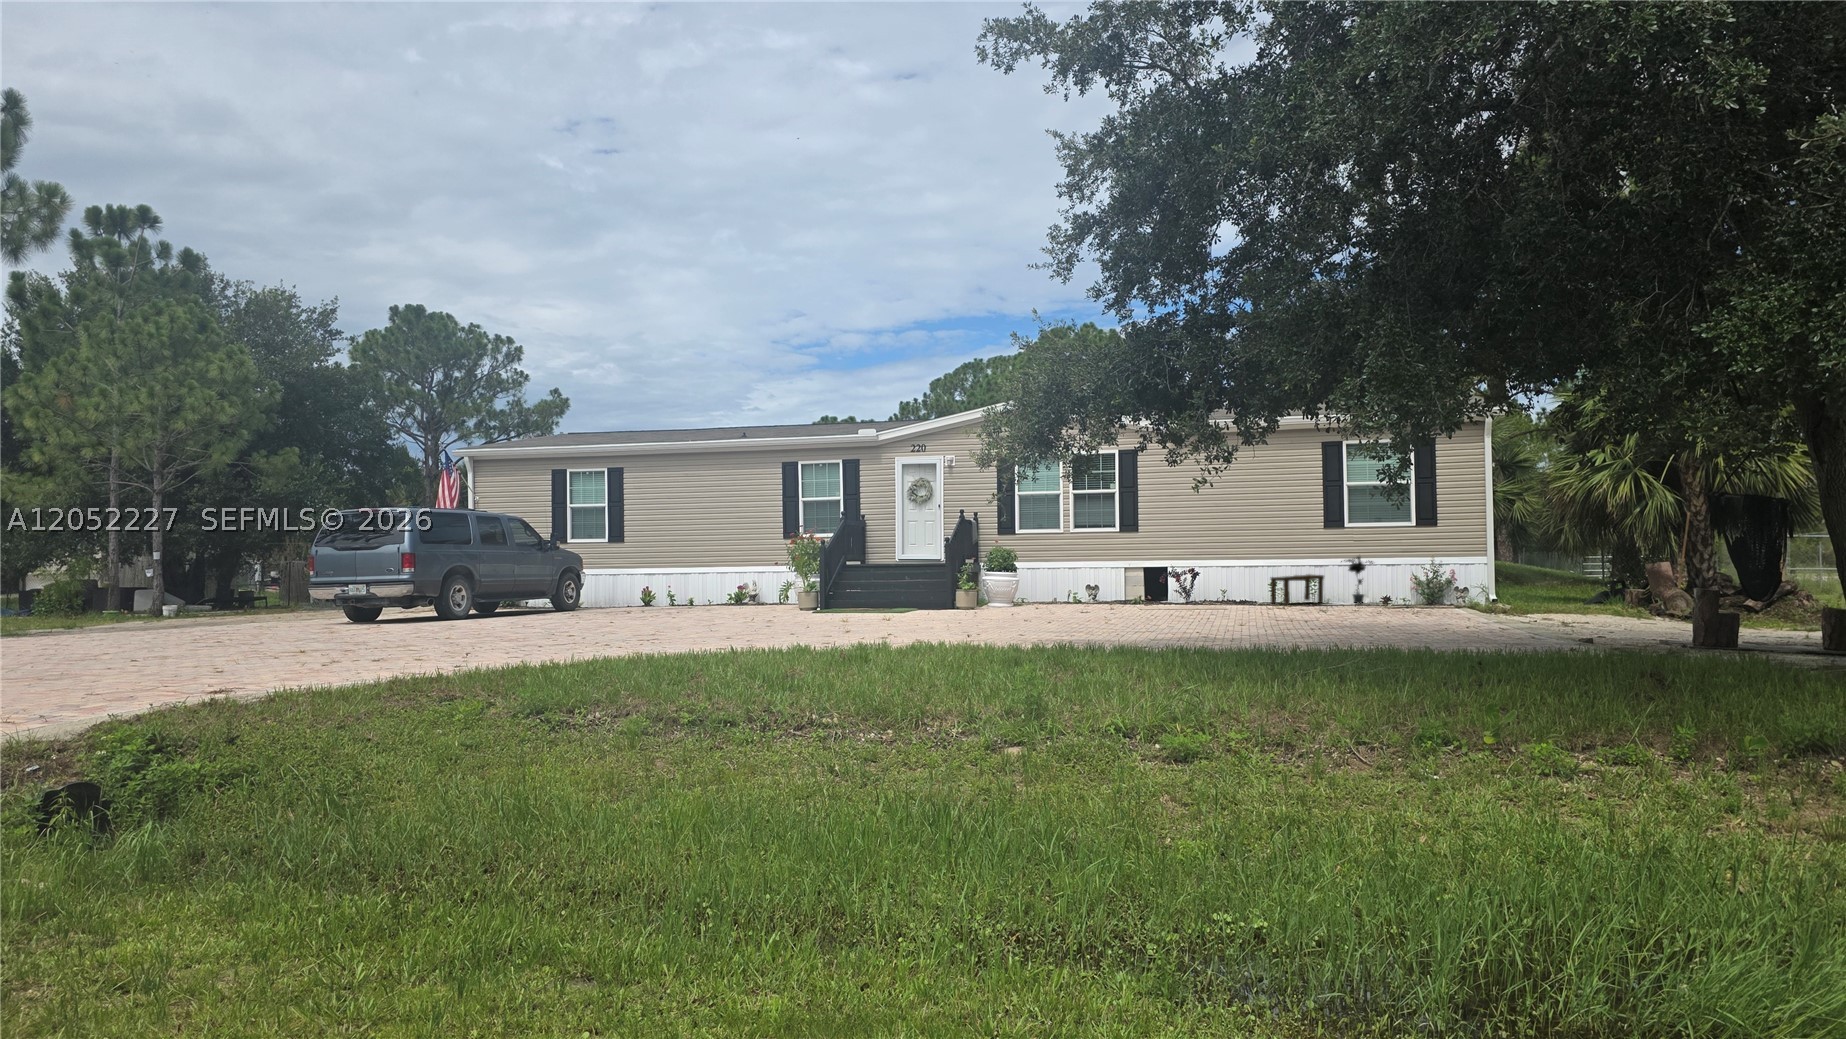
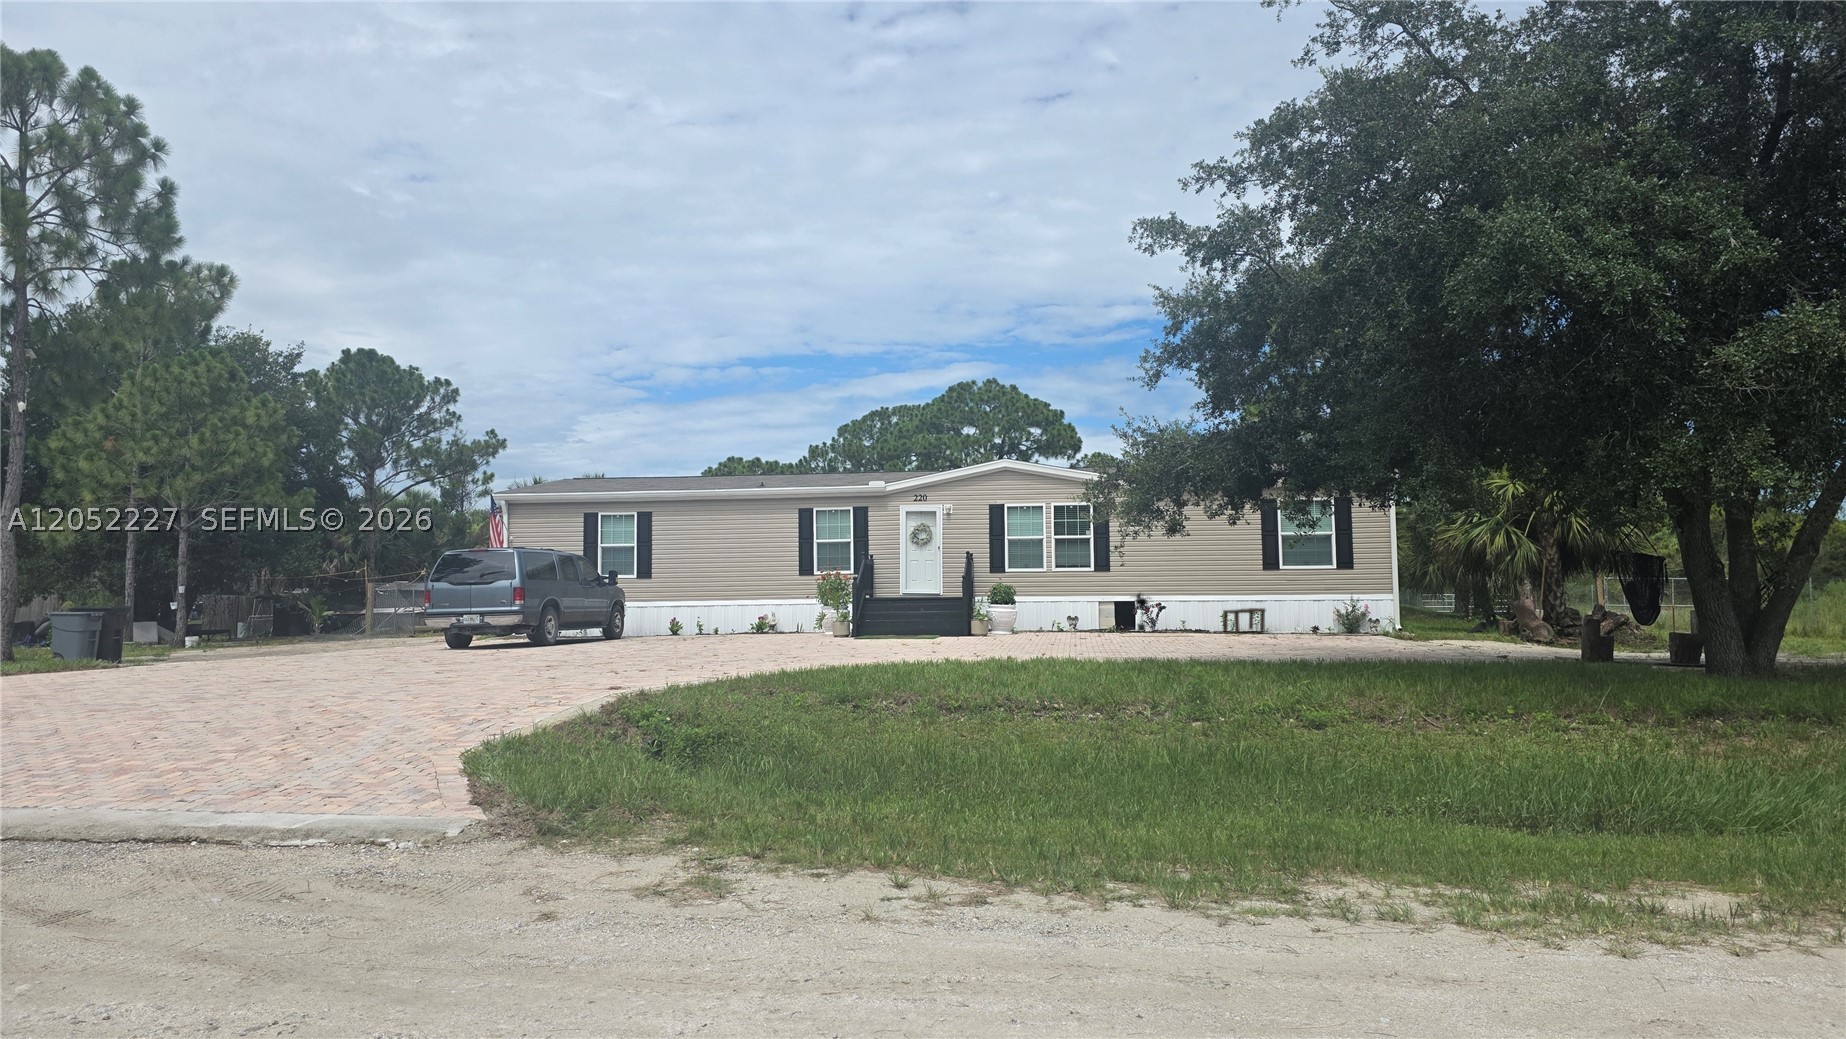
potted plant: present [1341,557,1373,603] -> present [1135,594,1150,631]

